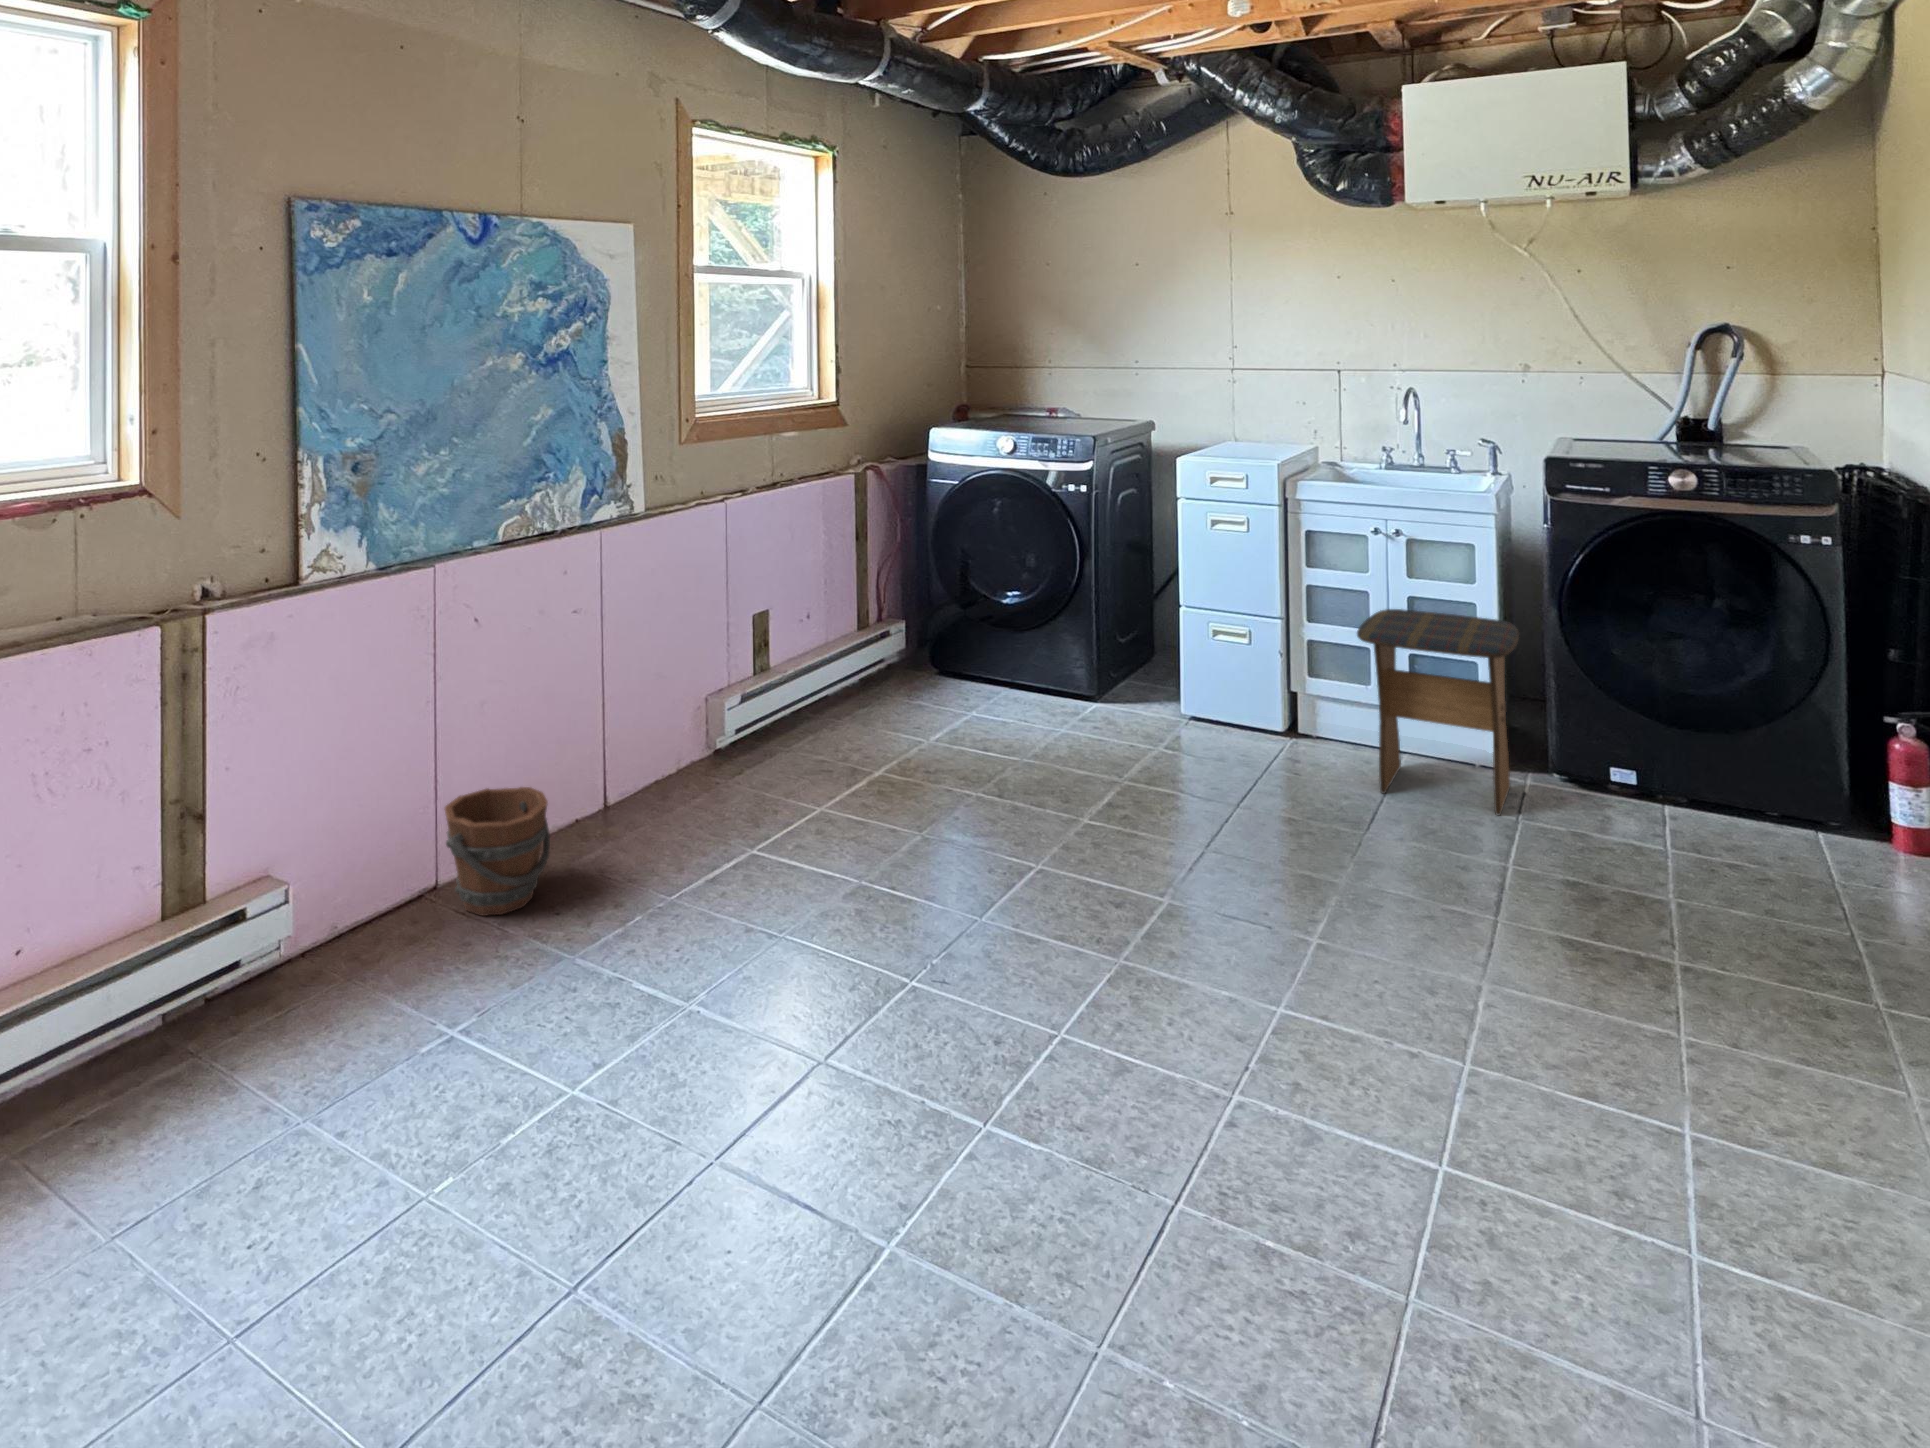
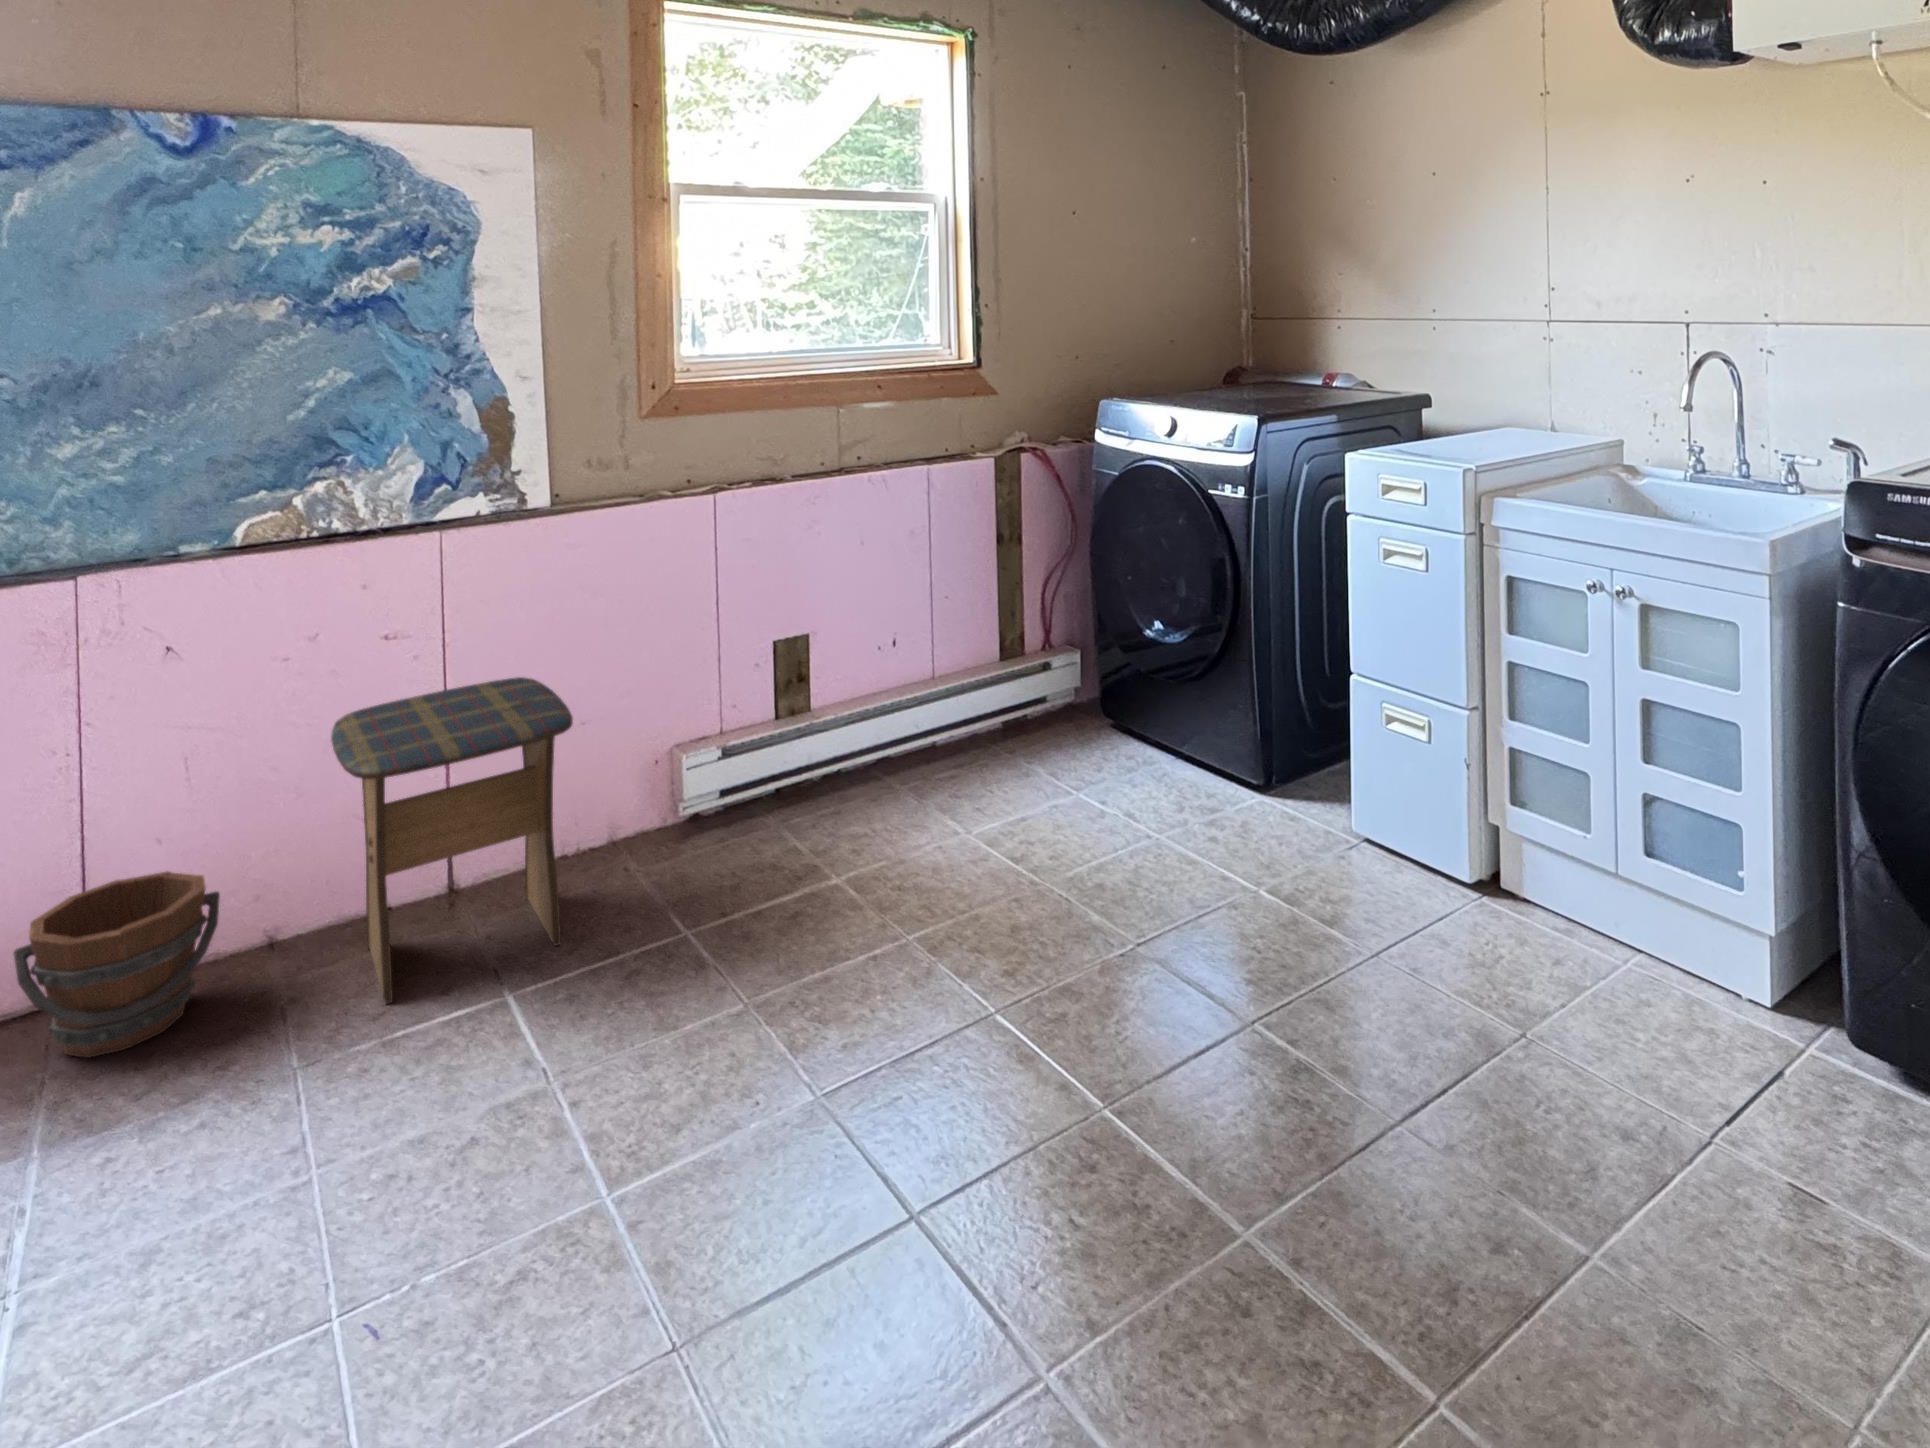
stool: present [1357,609,1519,815] -> present [331,677,573,1004]

